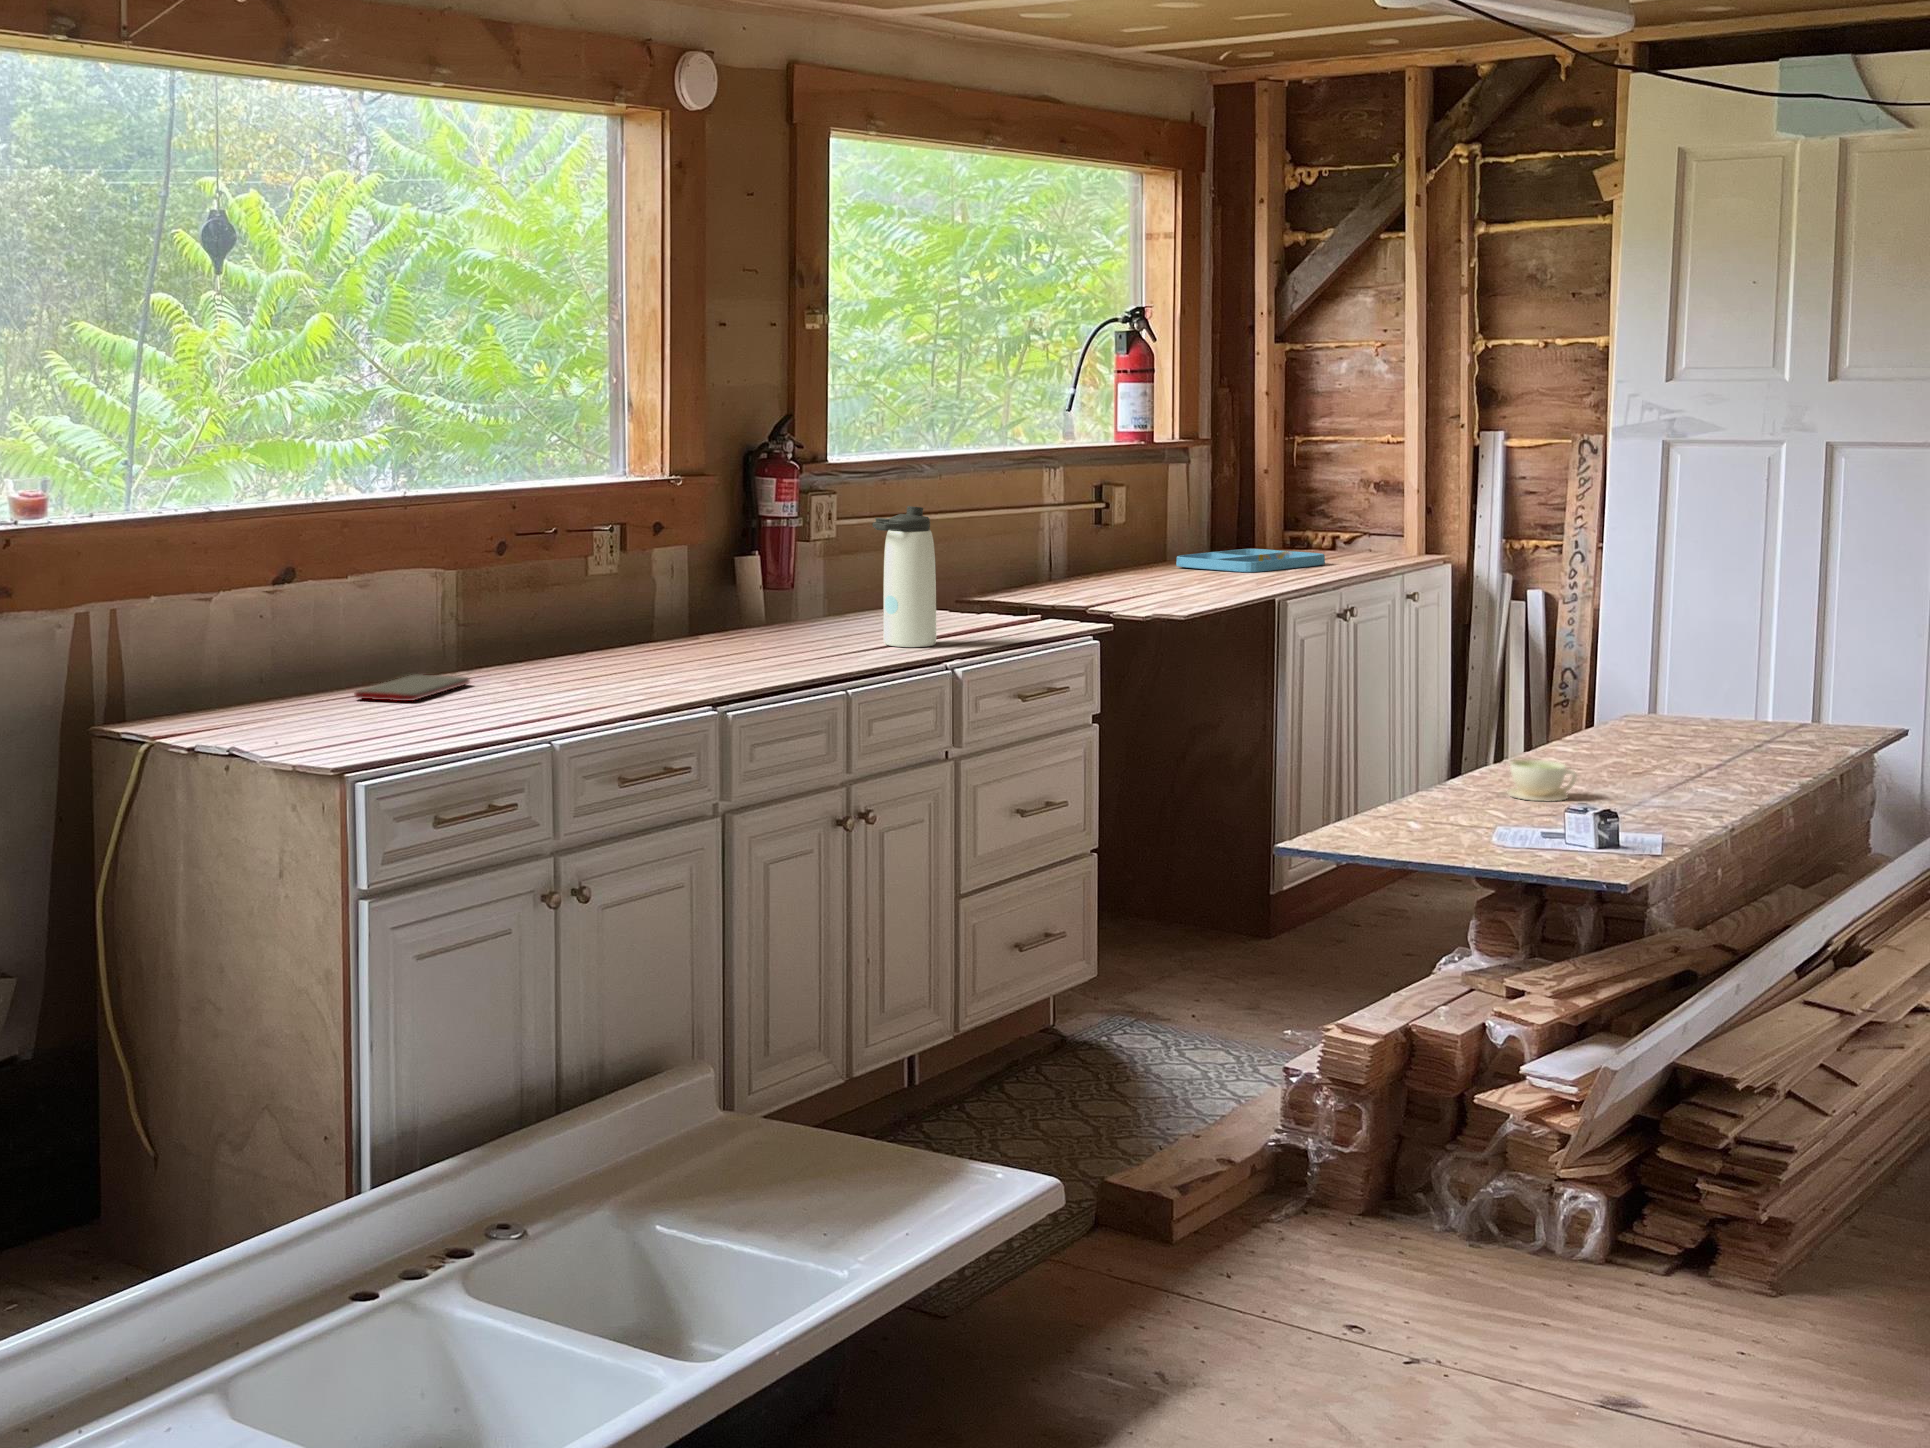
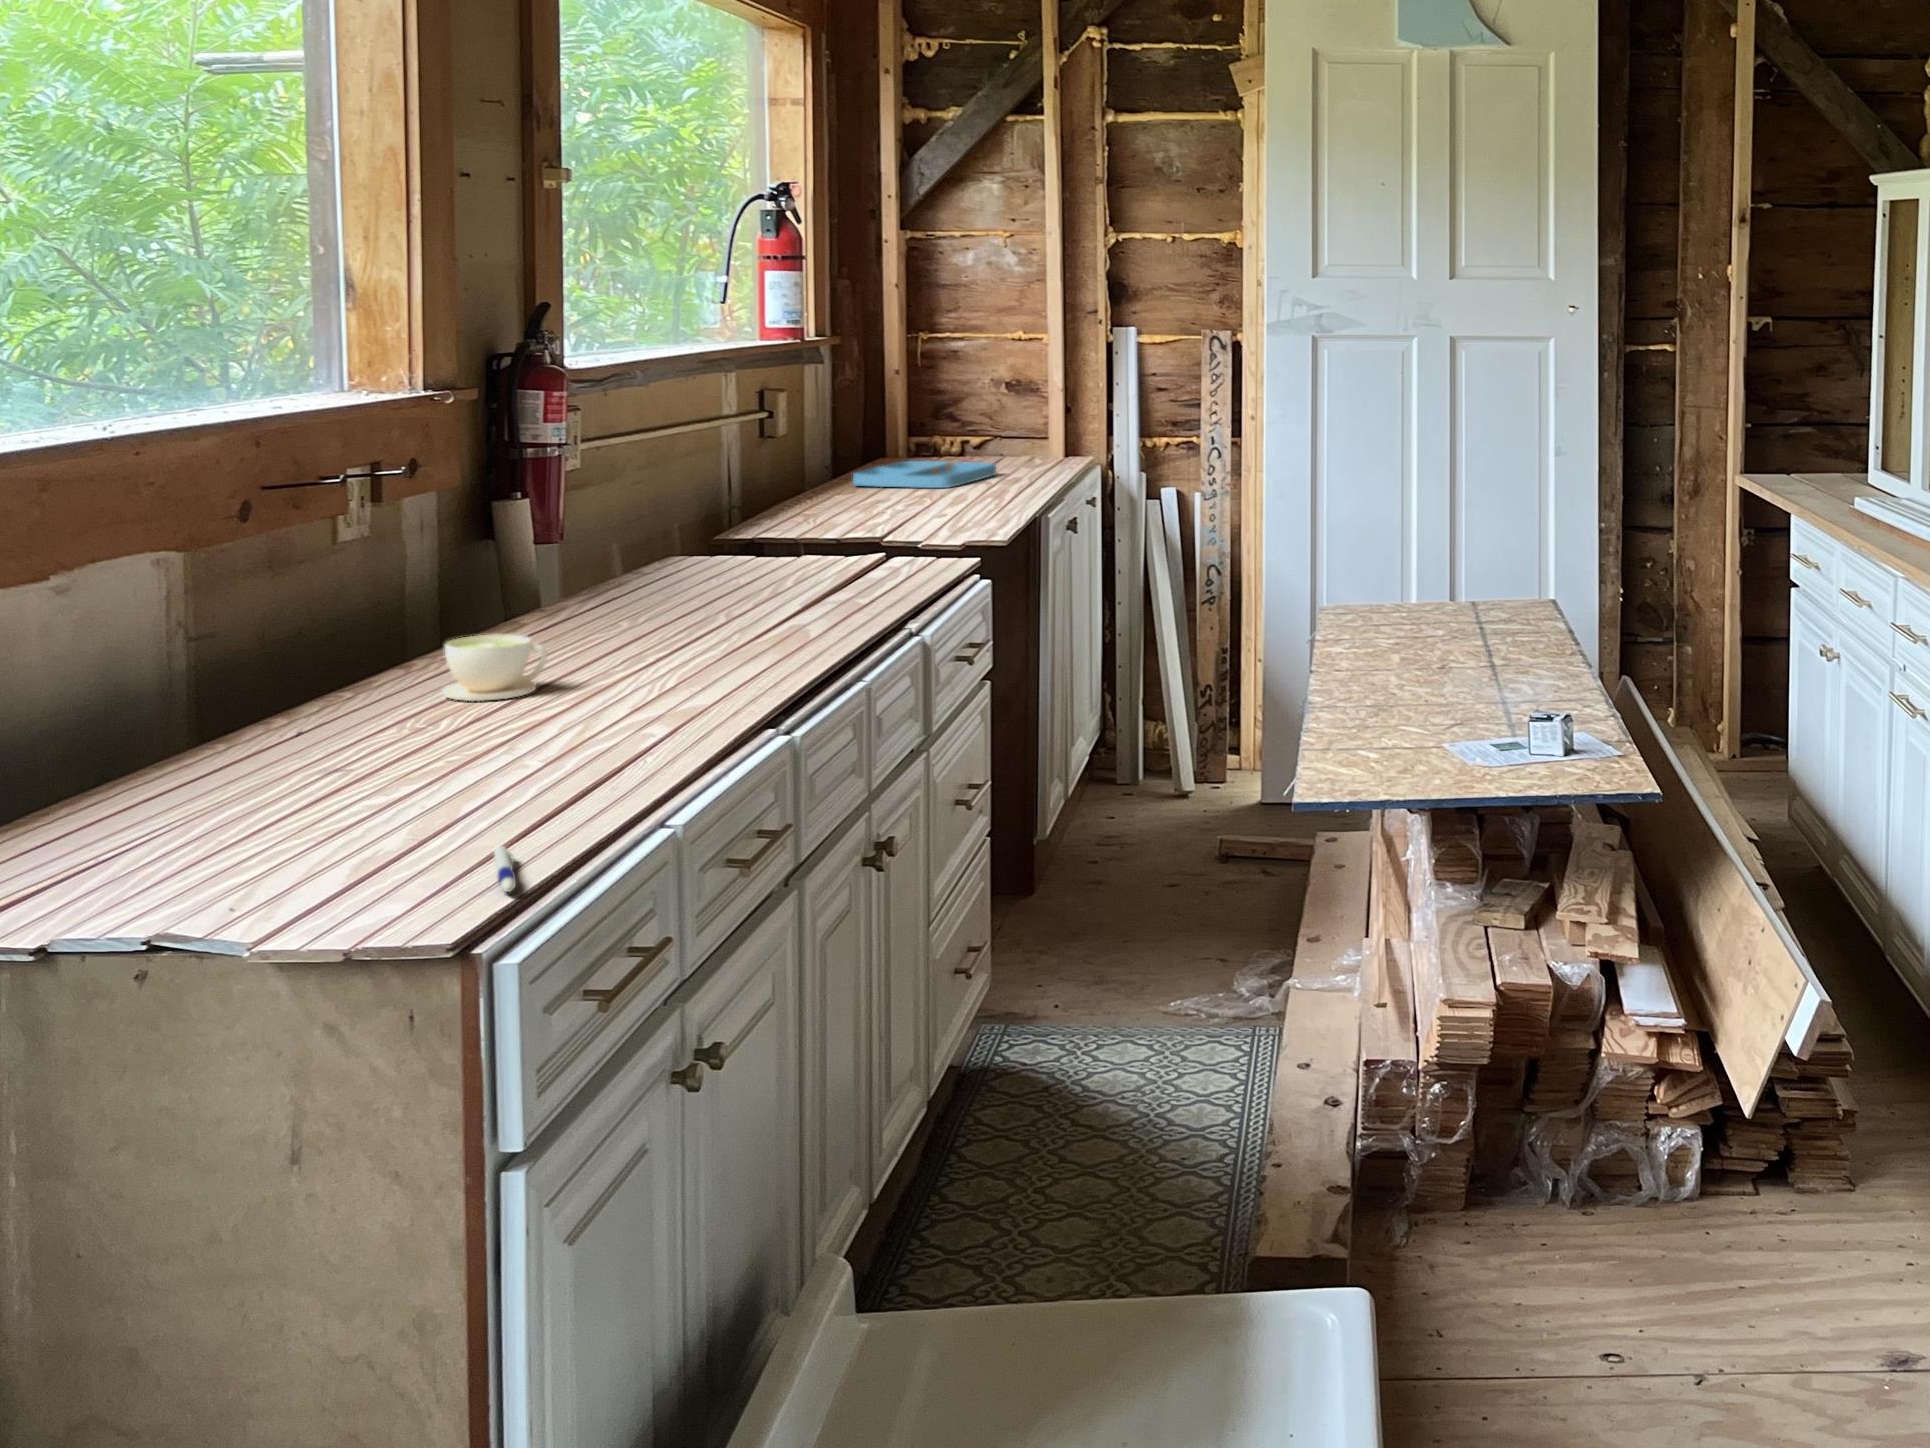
thermos bottle: present [873,506,936,647] -> none [765,427,855,616]
smartphone: present [354,675,470,701] -> none [158,740,321,807]
pen: none [404,727,441,747] -> present [494,846,516,892]
coffee cup: present [1508,760,1576,801] -> present [442,635,547,701]

